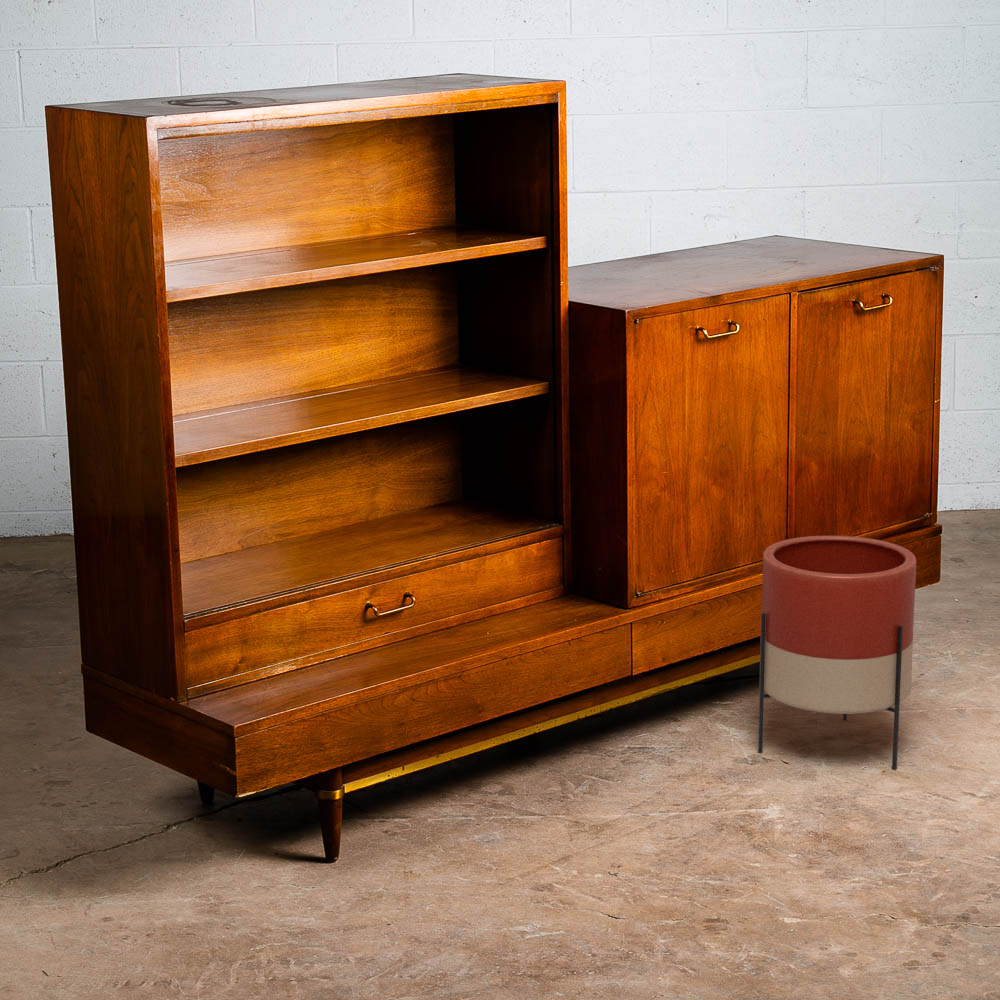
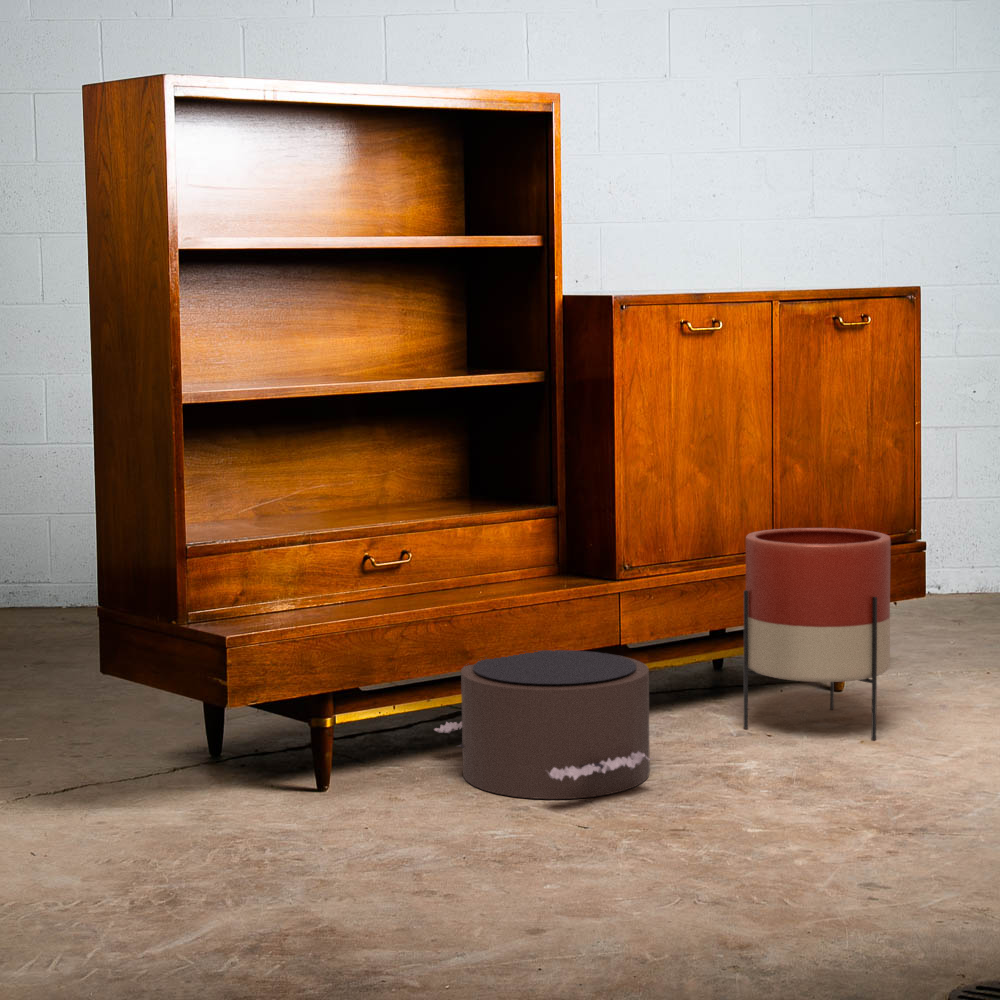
pouf: none [440,689,679,871] -> present [435,650,650,799]

